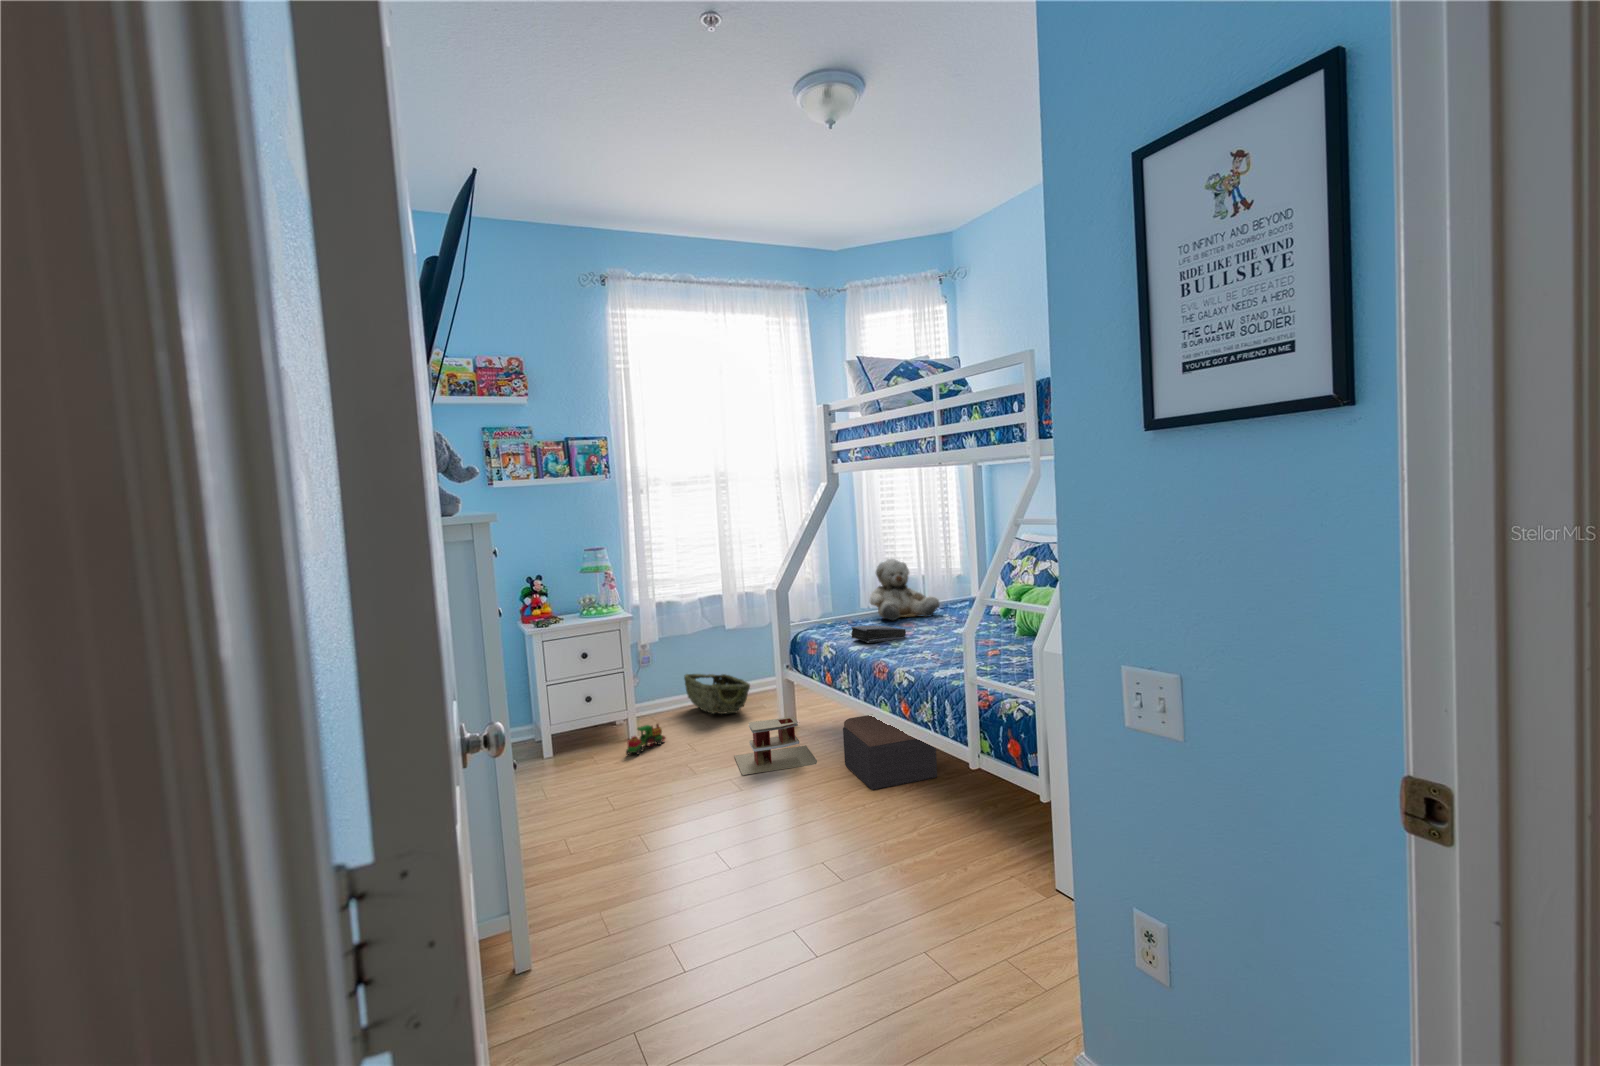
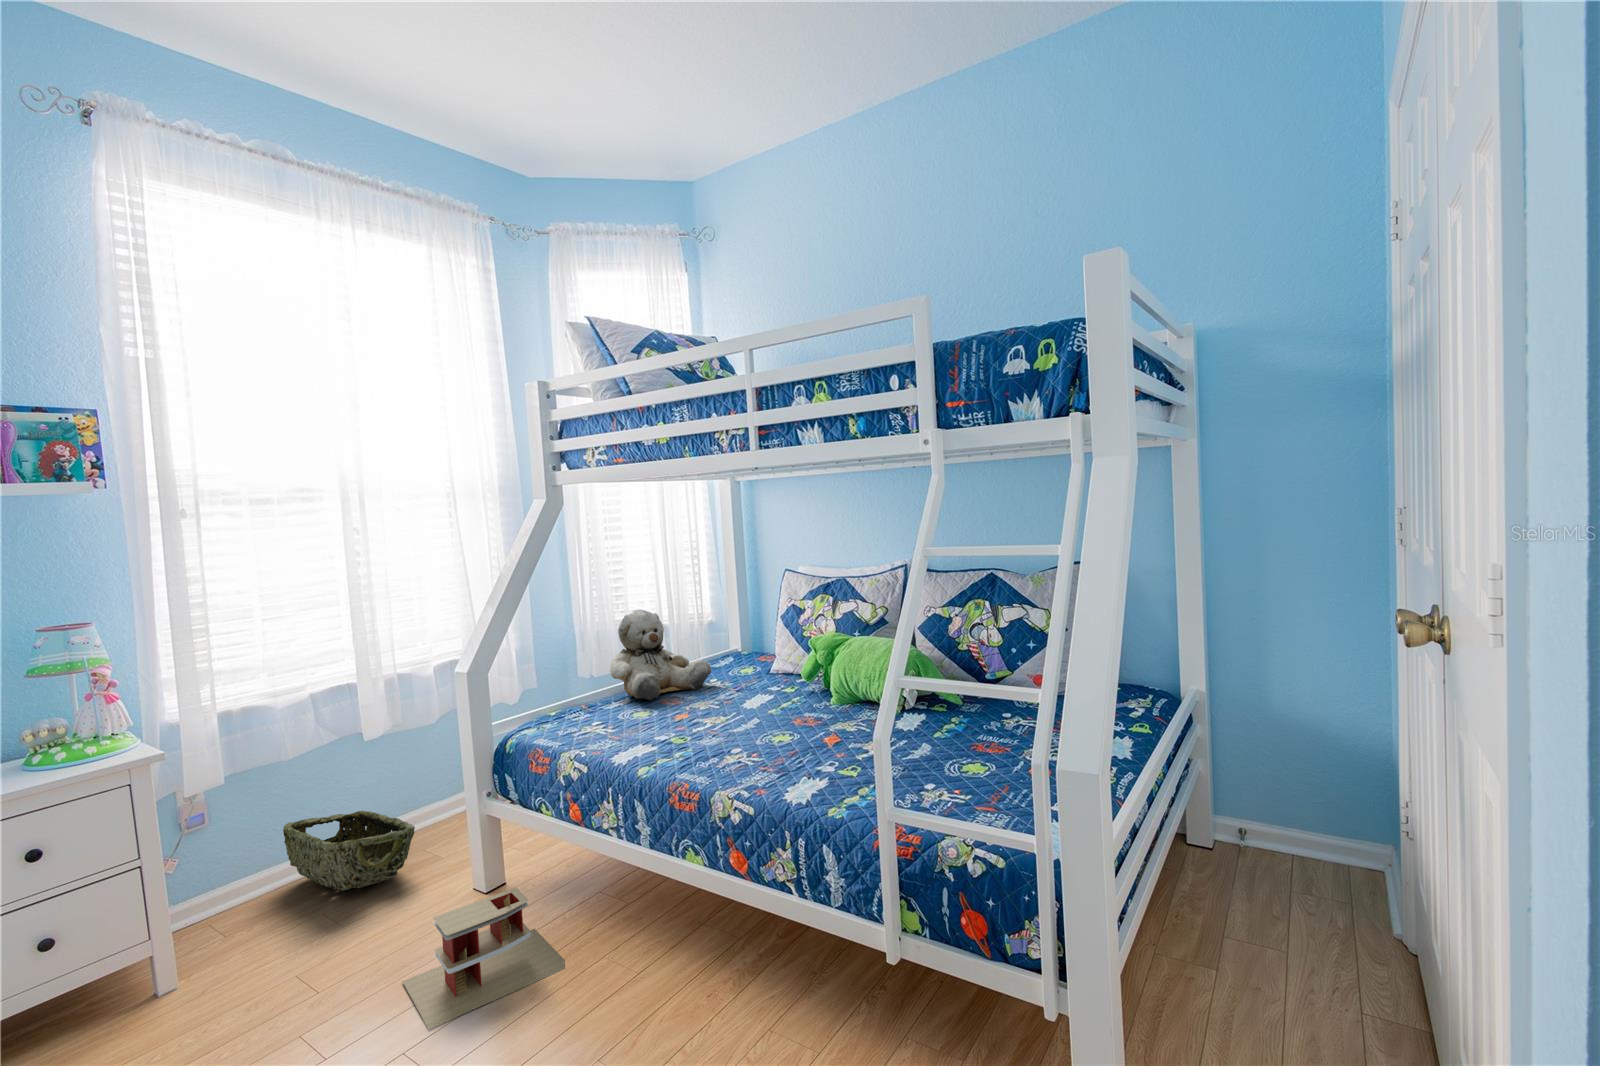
book: present [851,626,906,643] -> none [606,713,690,746]
footstool: present [843,715,937,790] -> none [615,849,776,1010]
toy train: present [626,724,666,755] -> none [153,943,249,1030]

